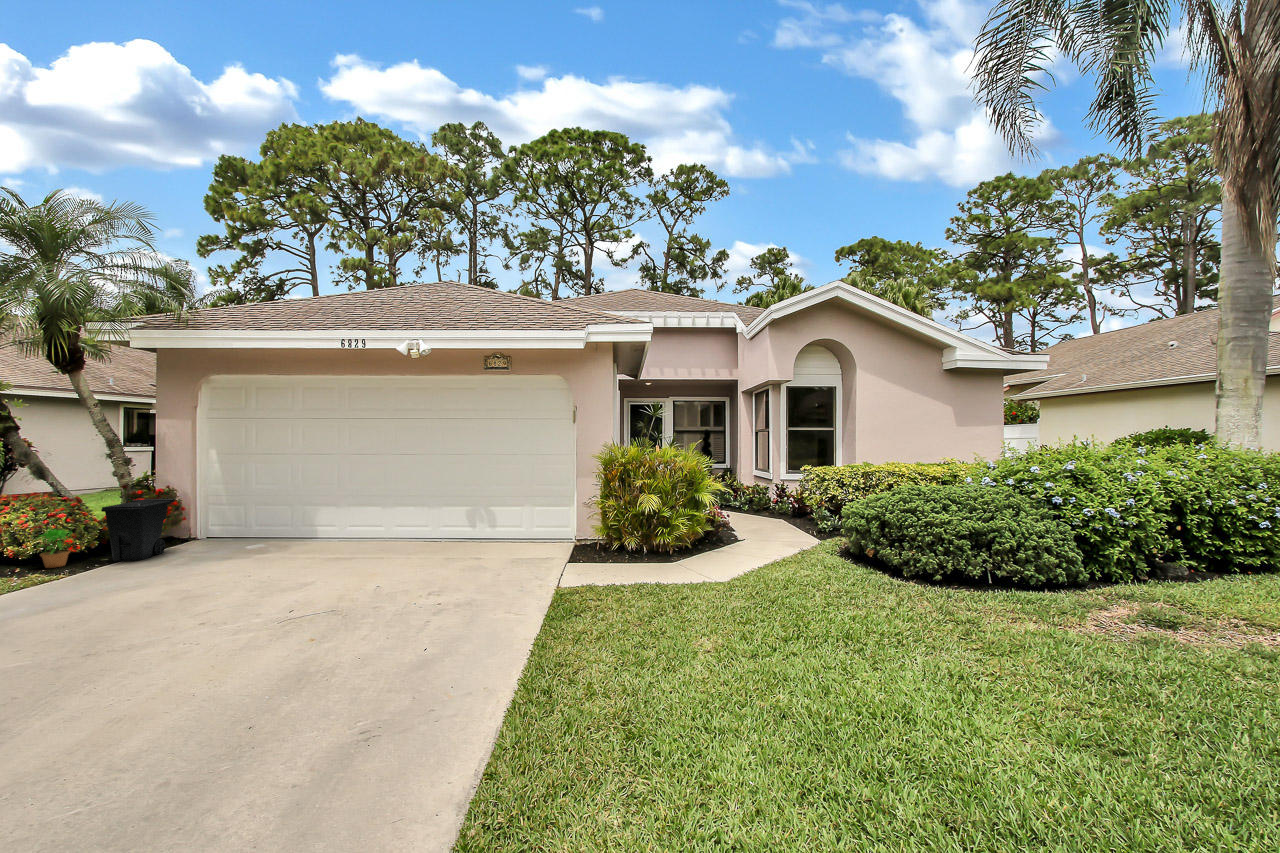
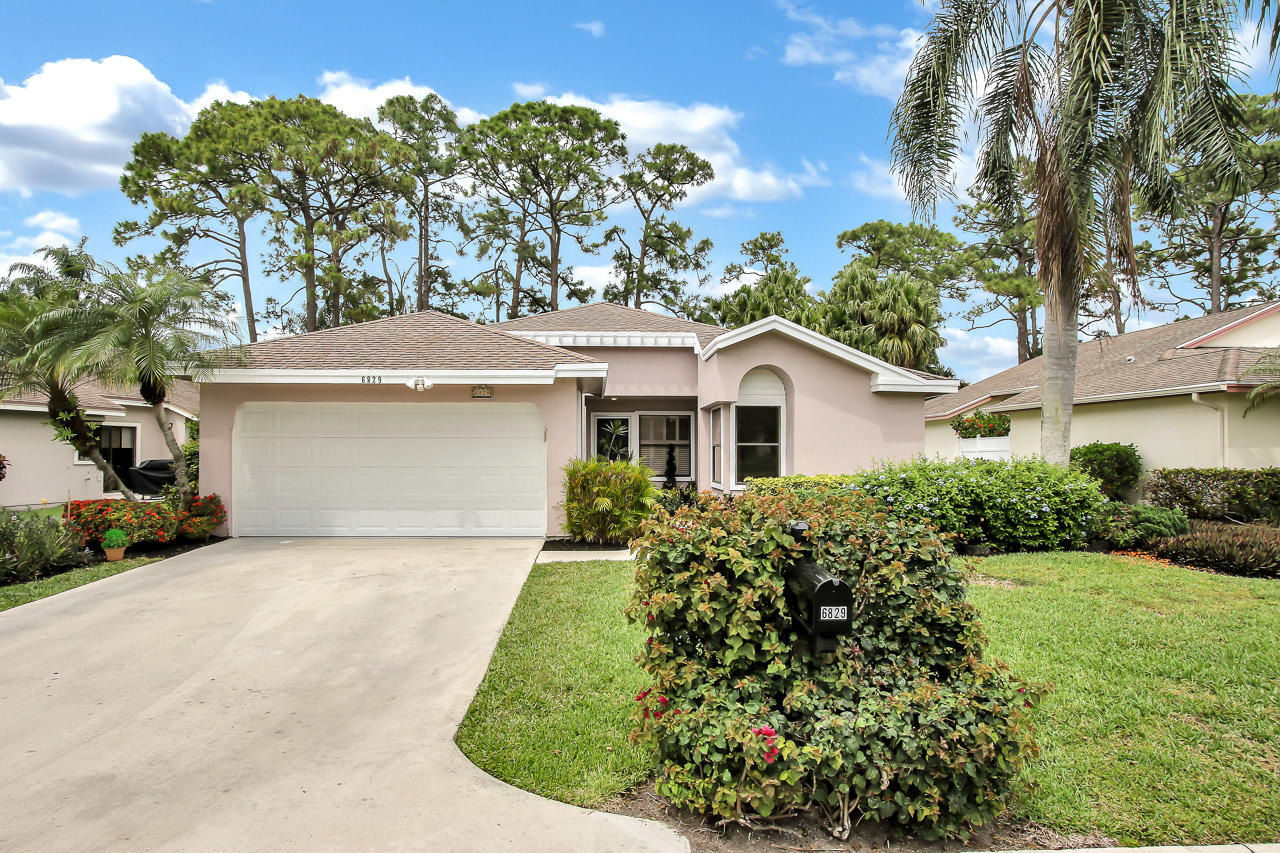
trash can: present [101,499,175,561] -> none [150,505,201,556]

